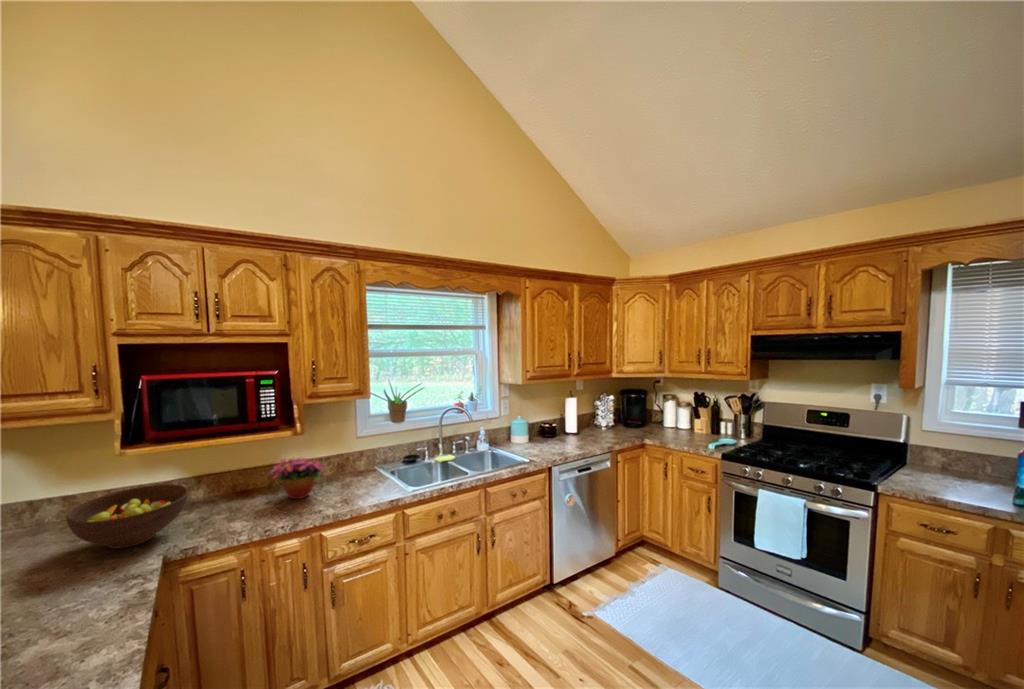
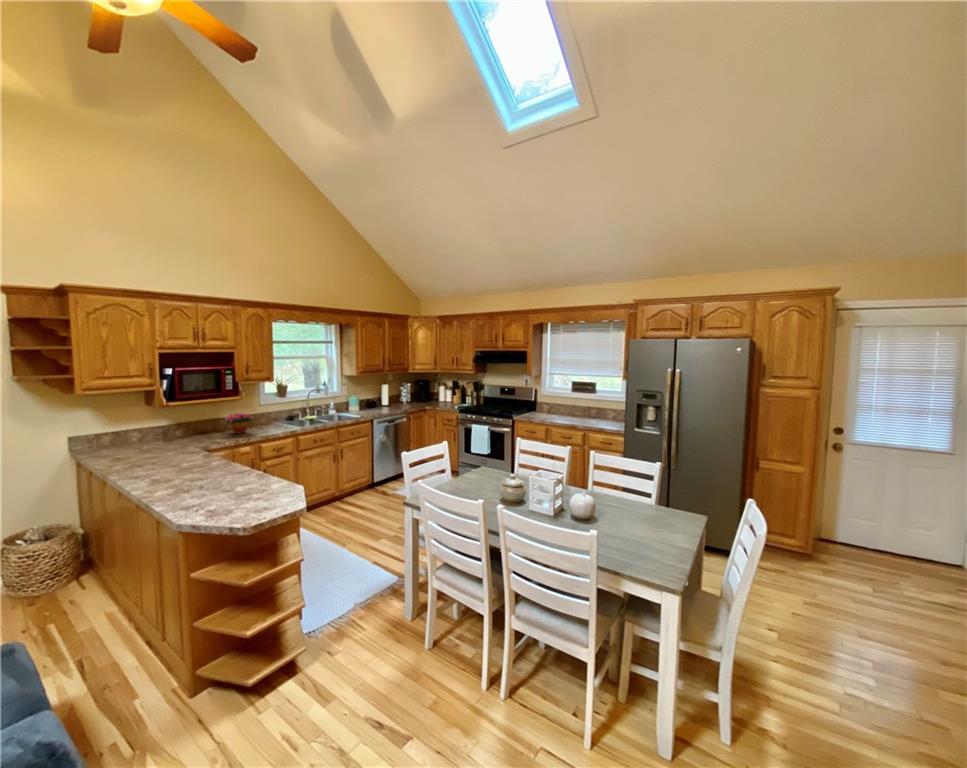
fruit bowl: present [66,484,188,549] -> none [147,424,198,448]

